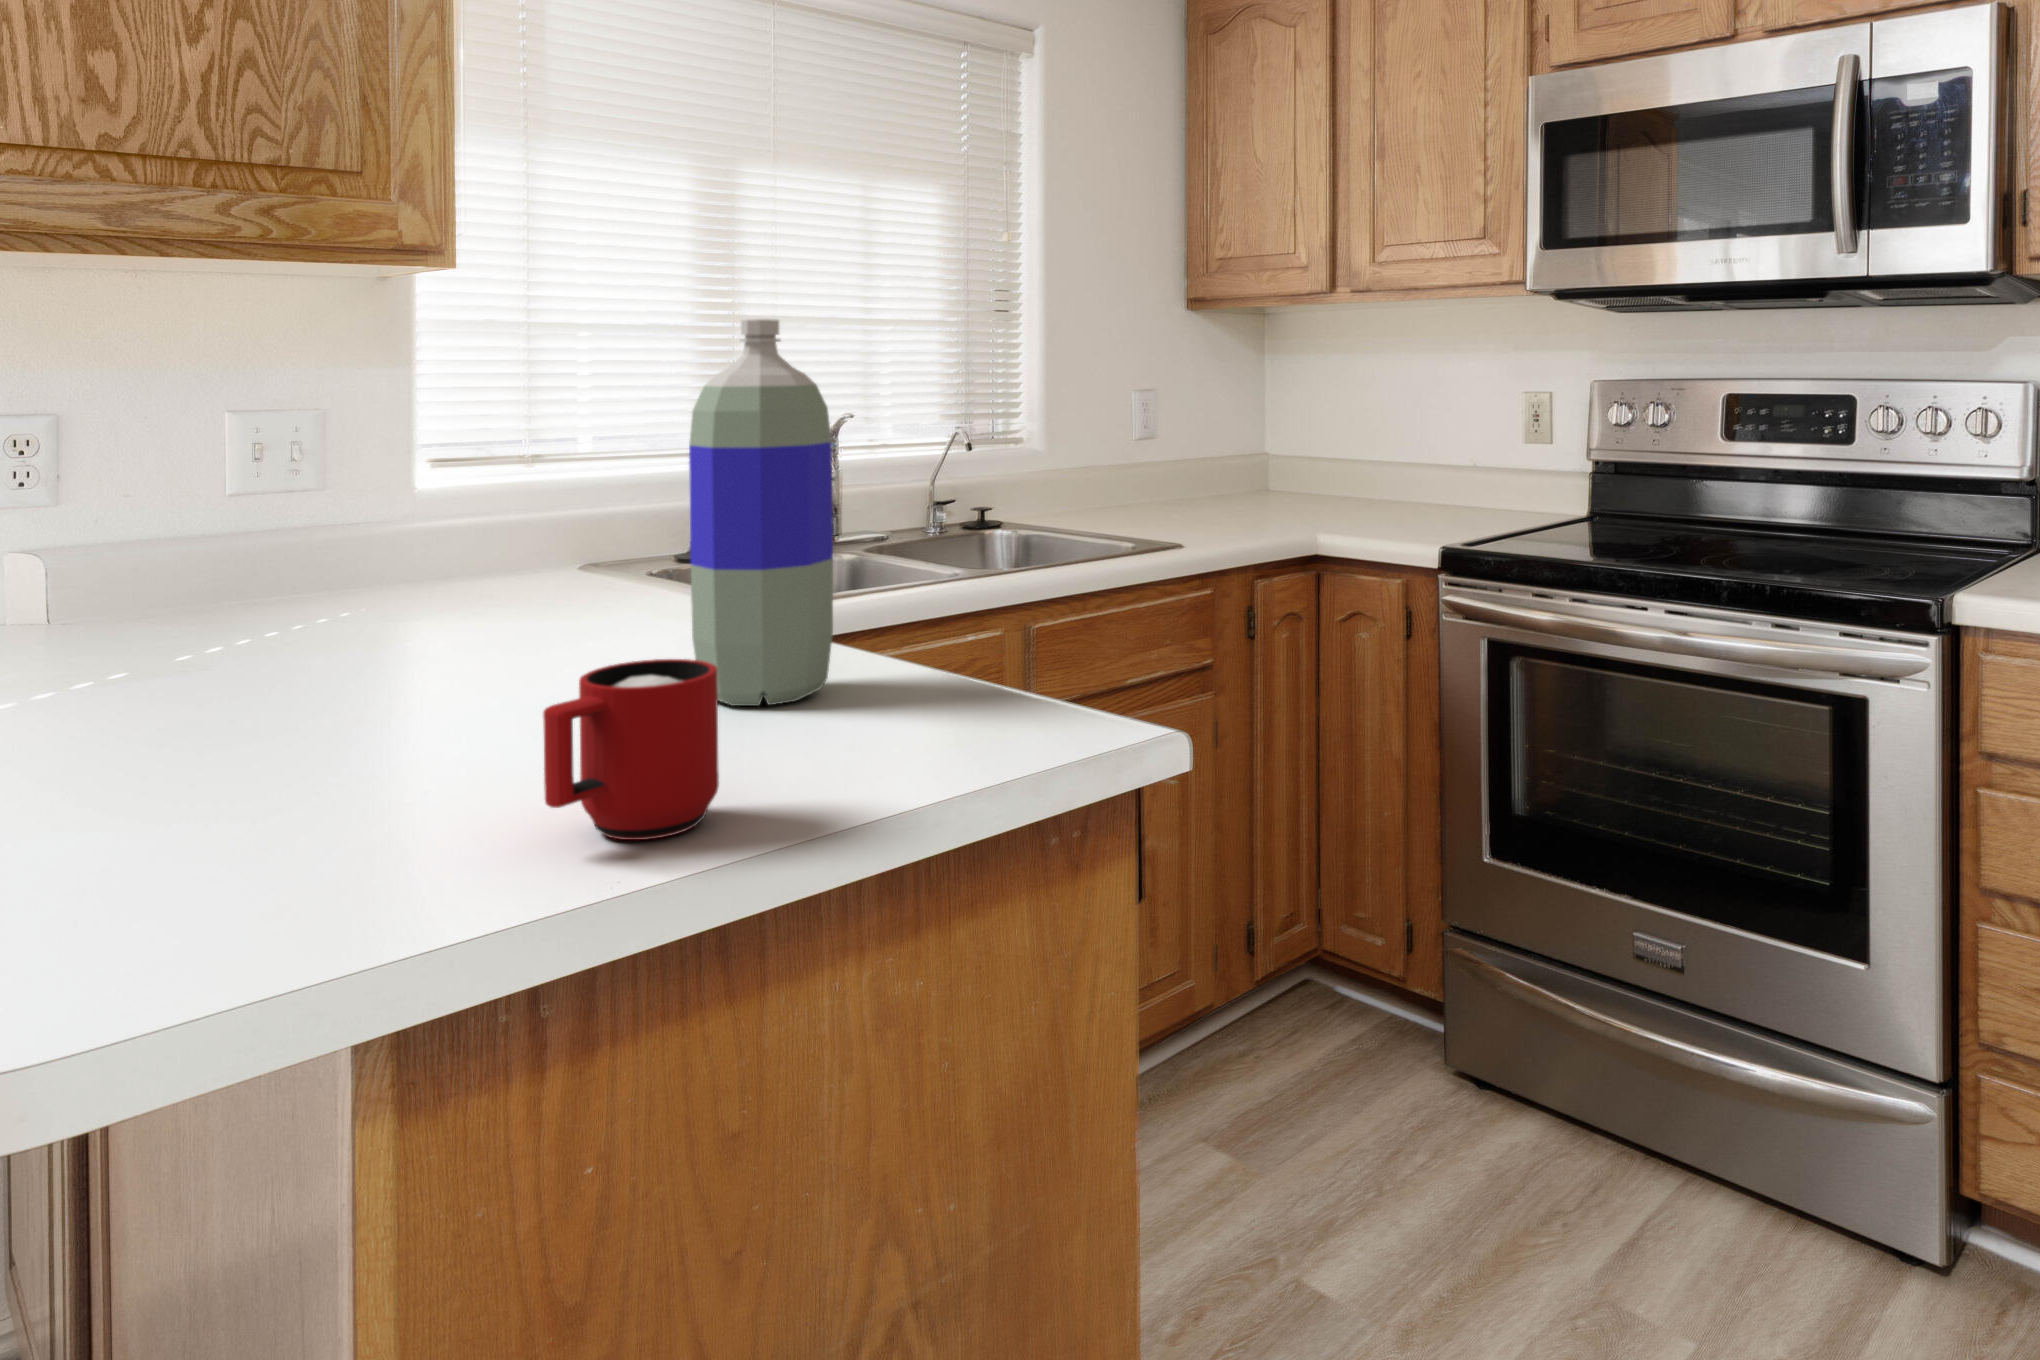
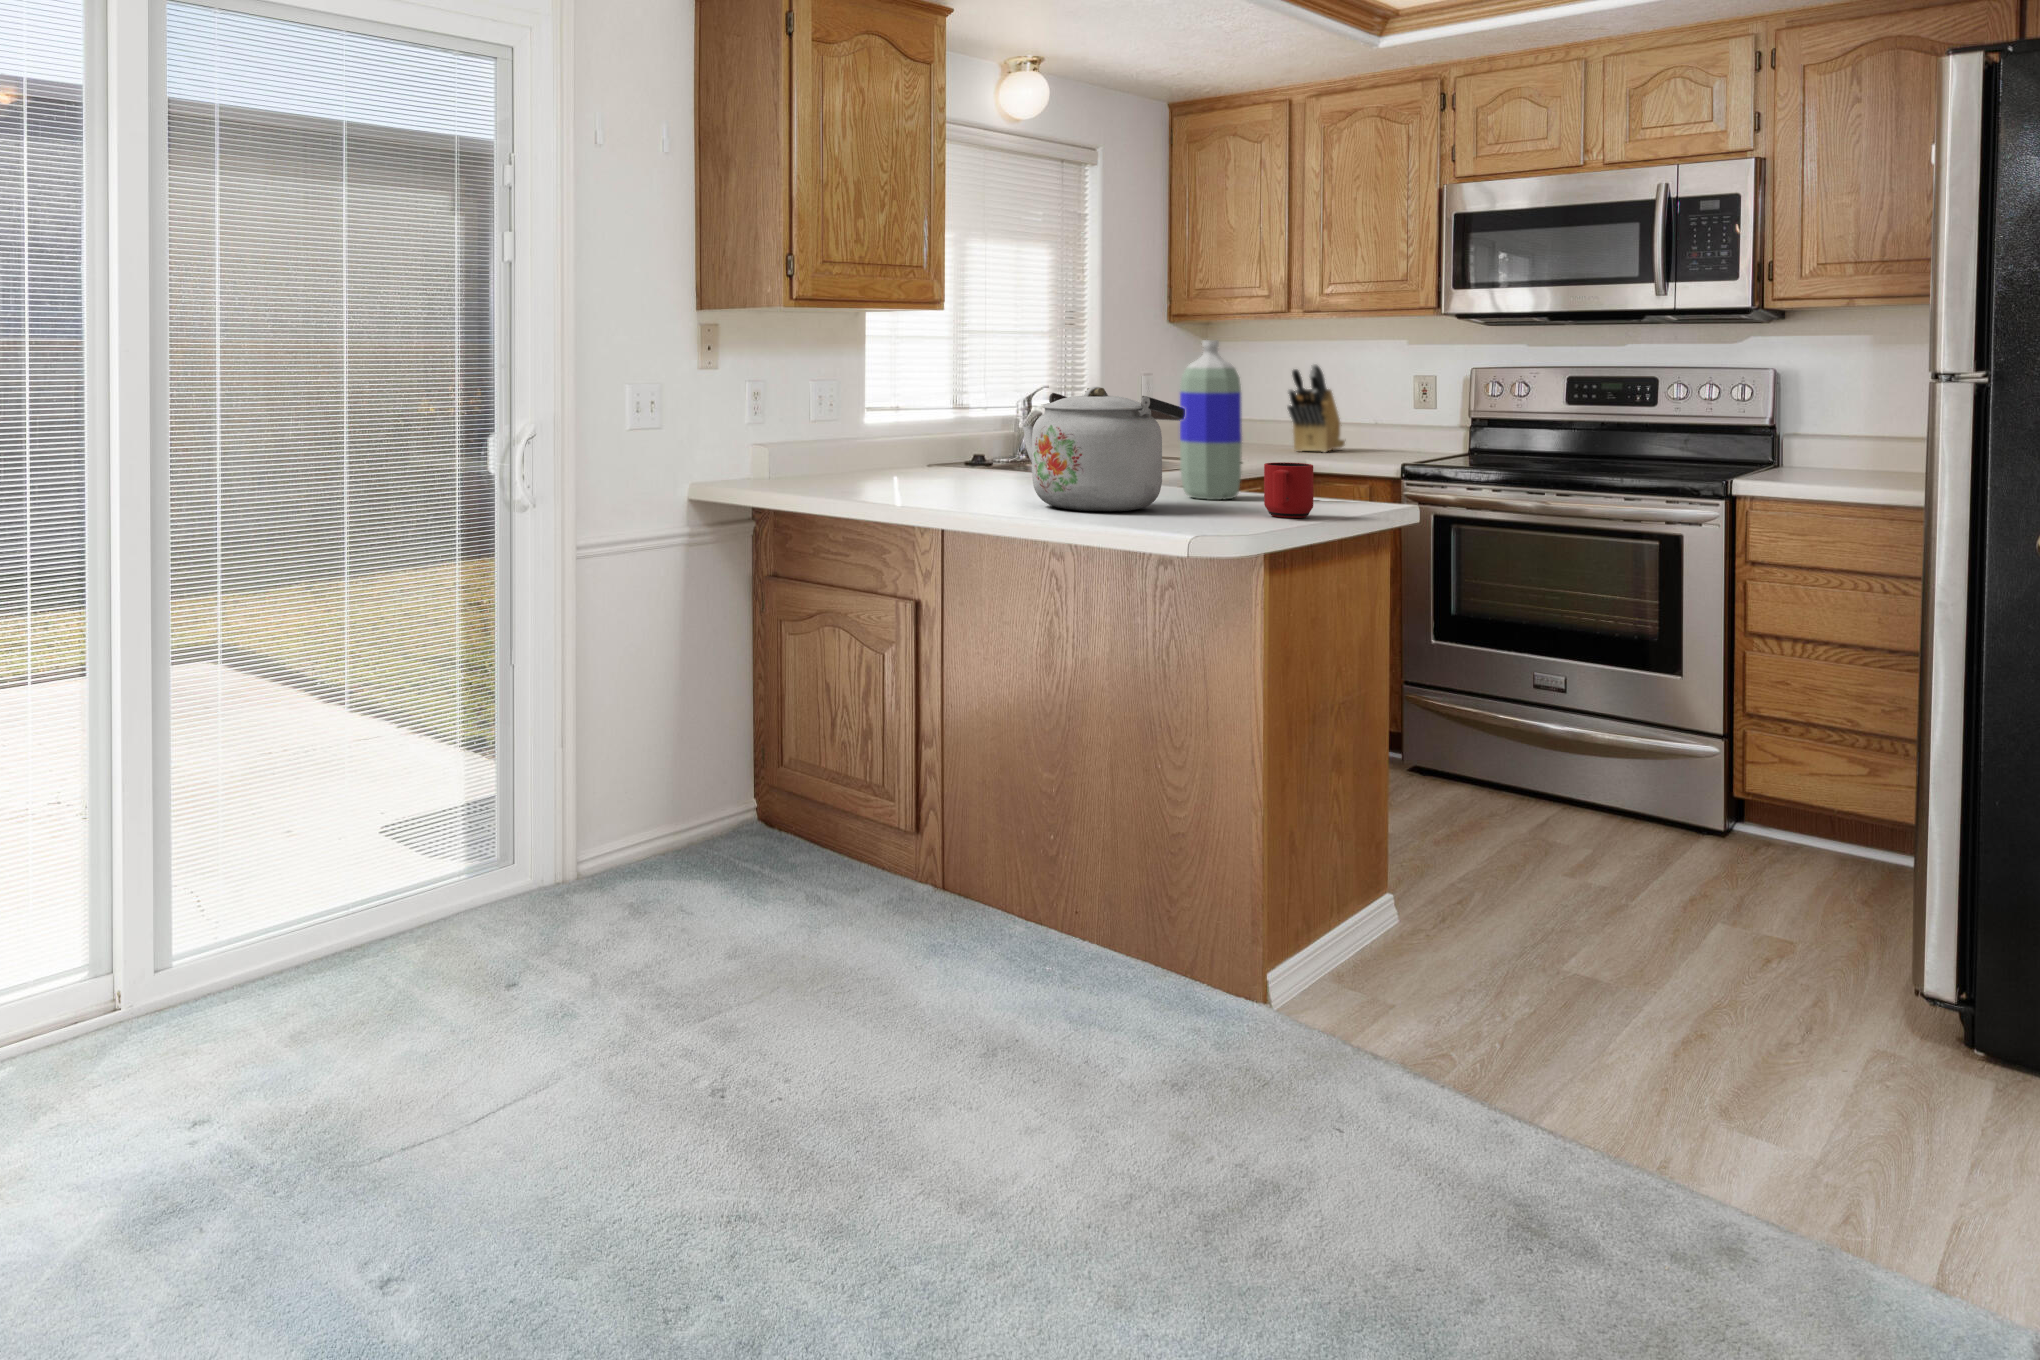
knife block: none [1339,375,1444,514] -> present [1288,364,1345,452]
kettle: none [56,439,505,803] -> present [1022,387,1185,511]

